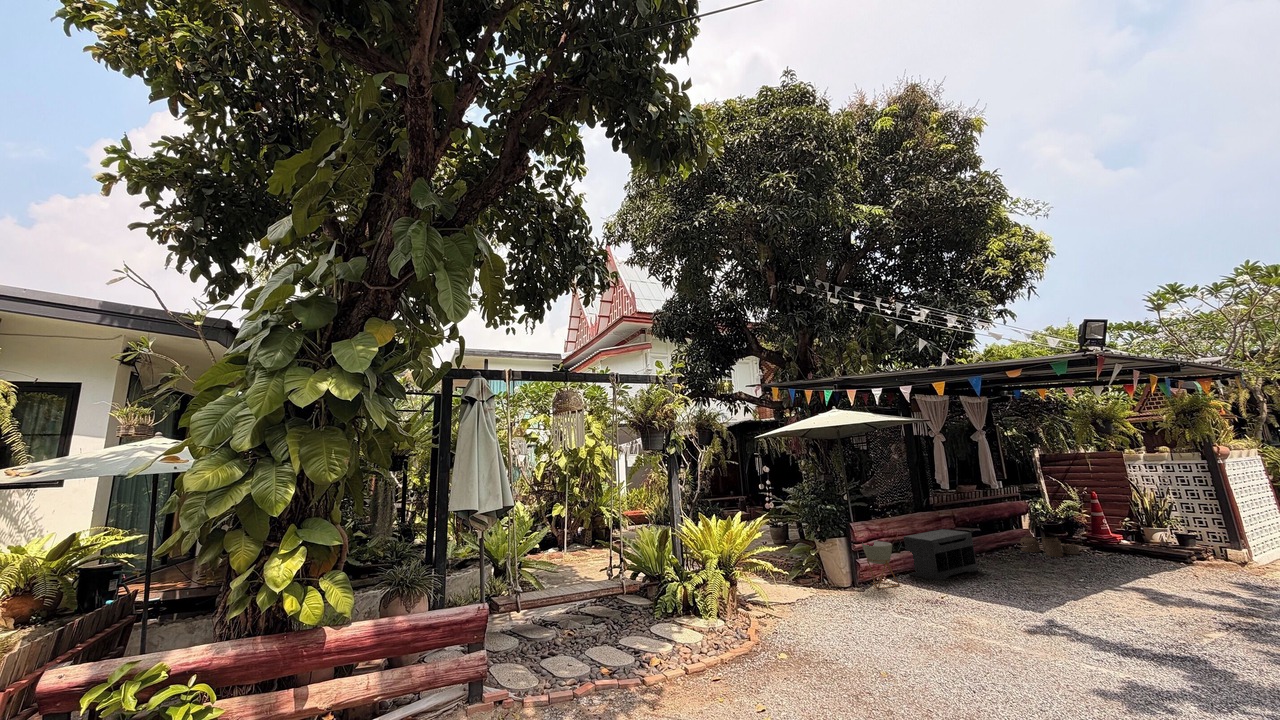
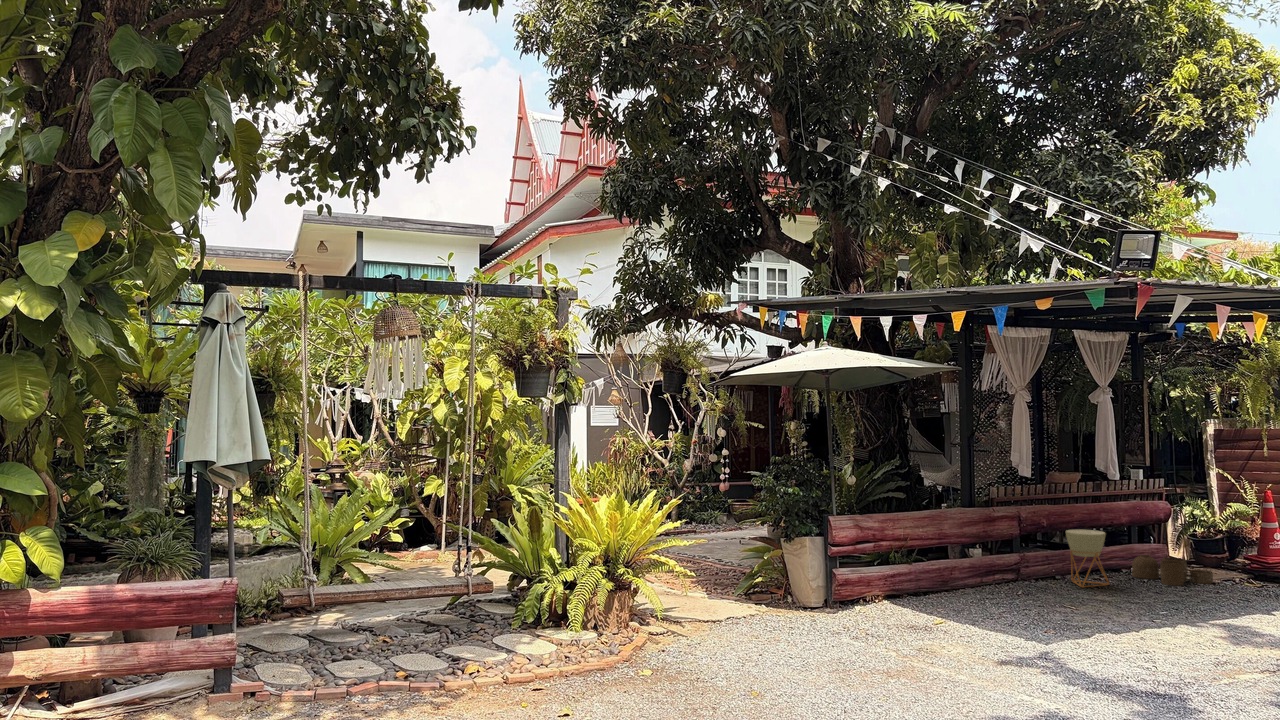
bench: present [904,529,978,580] -> none [919,536,1027,606]
planter: present [862,541,900,589] -> present [1066,530,1109,587]

